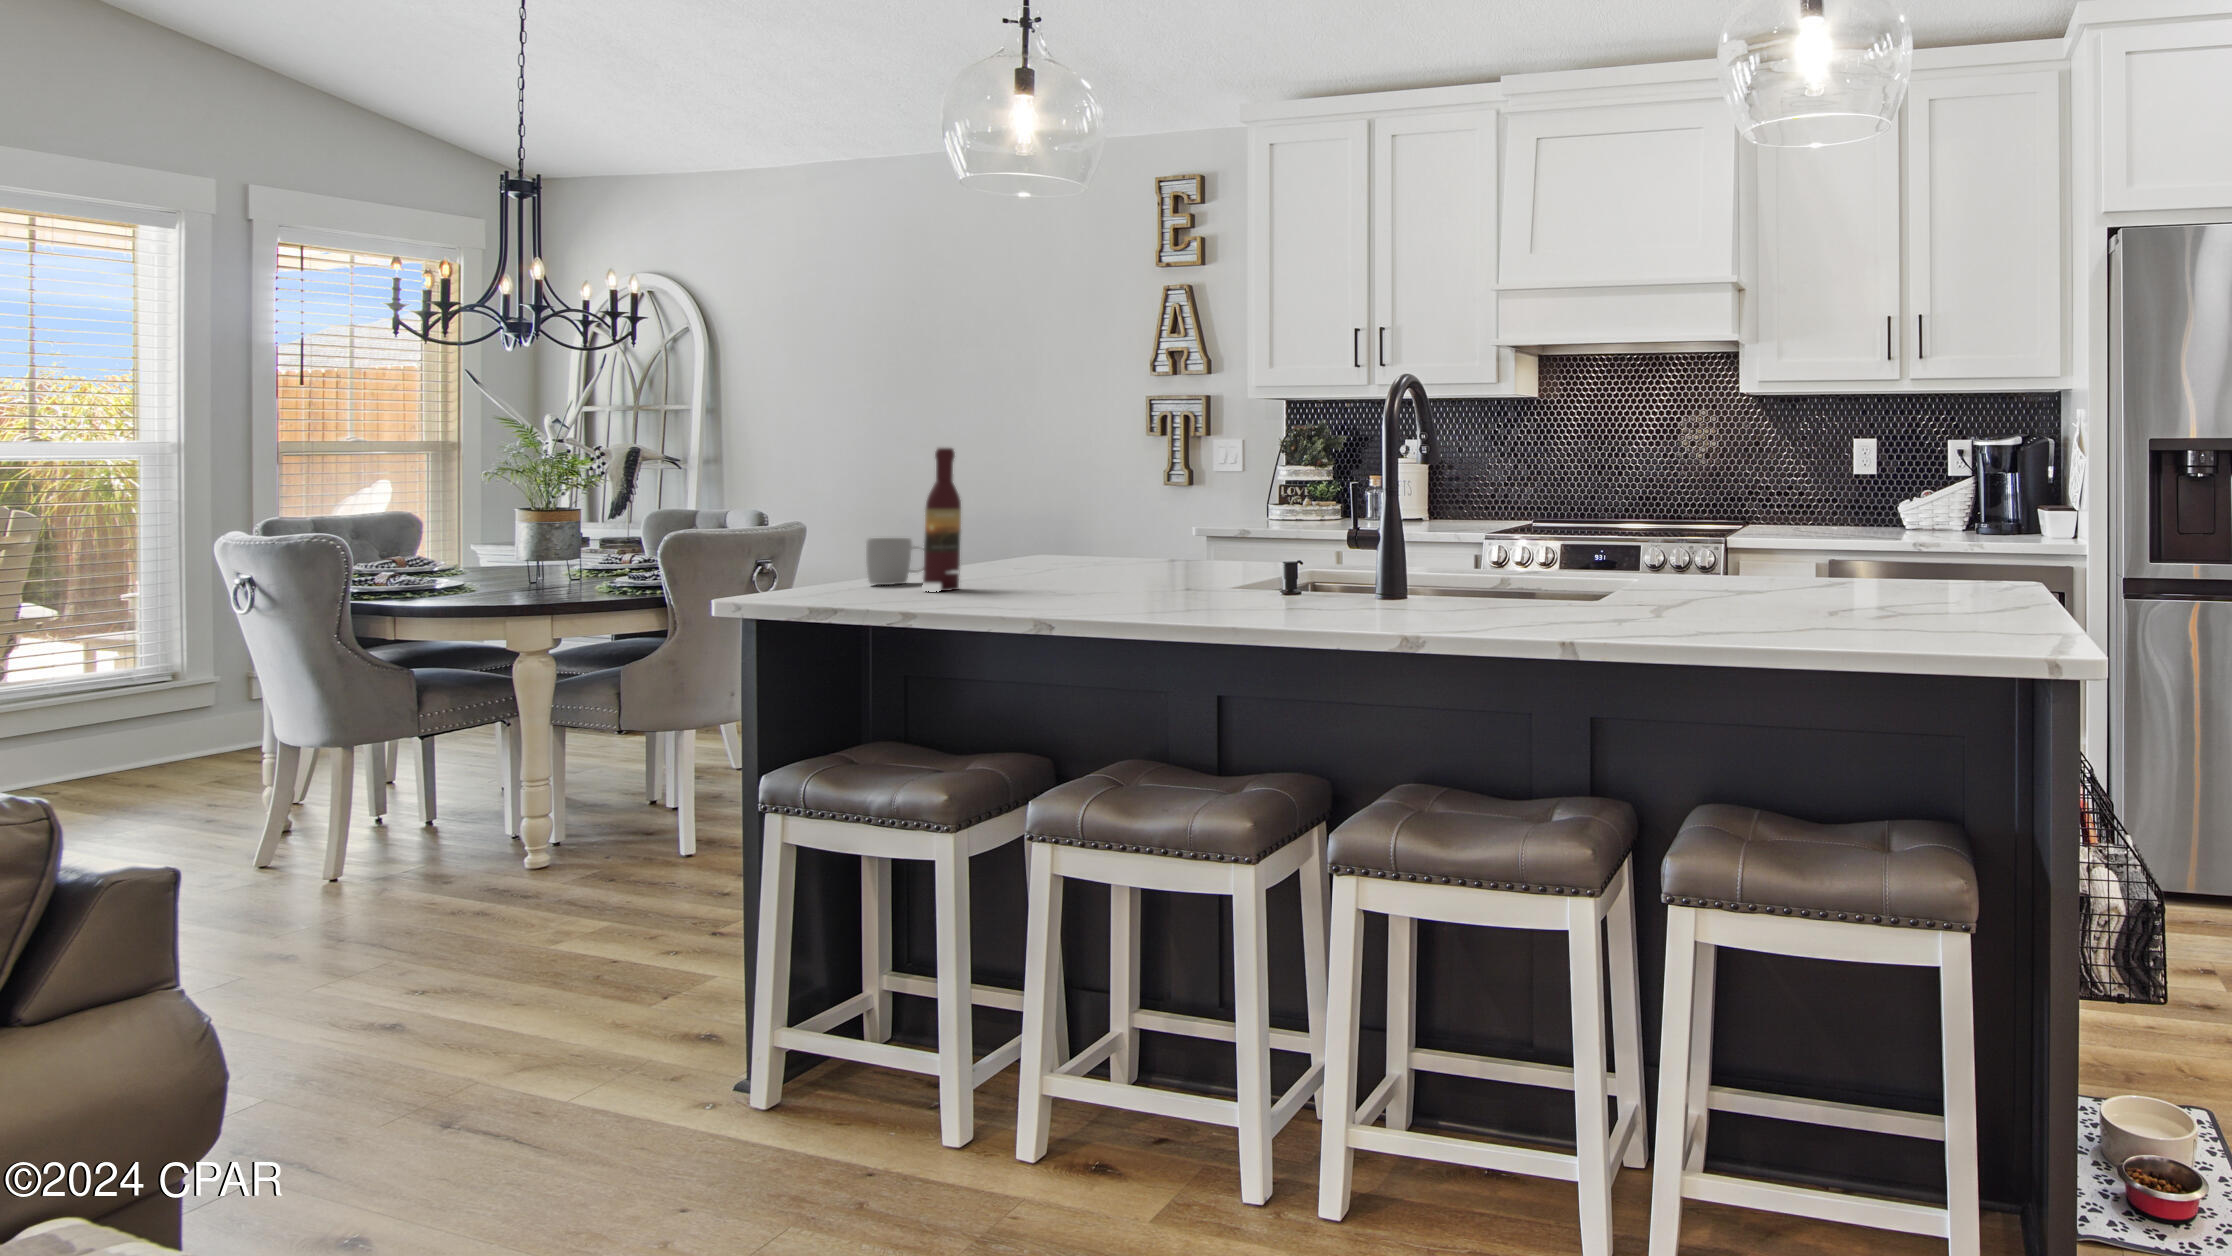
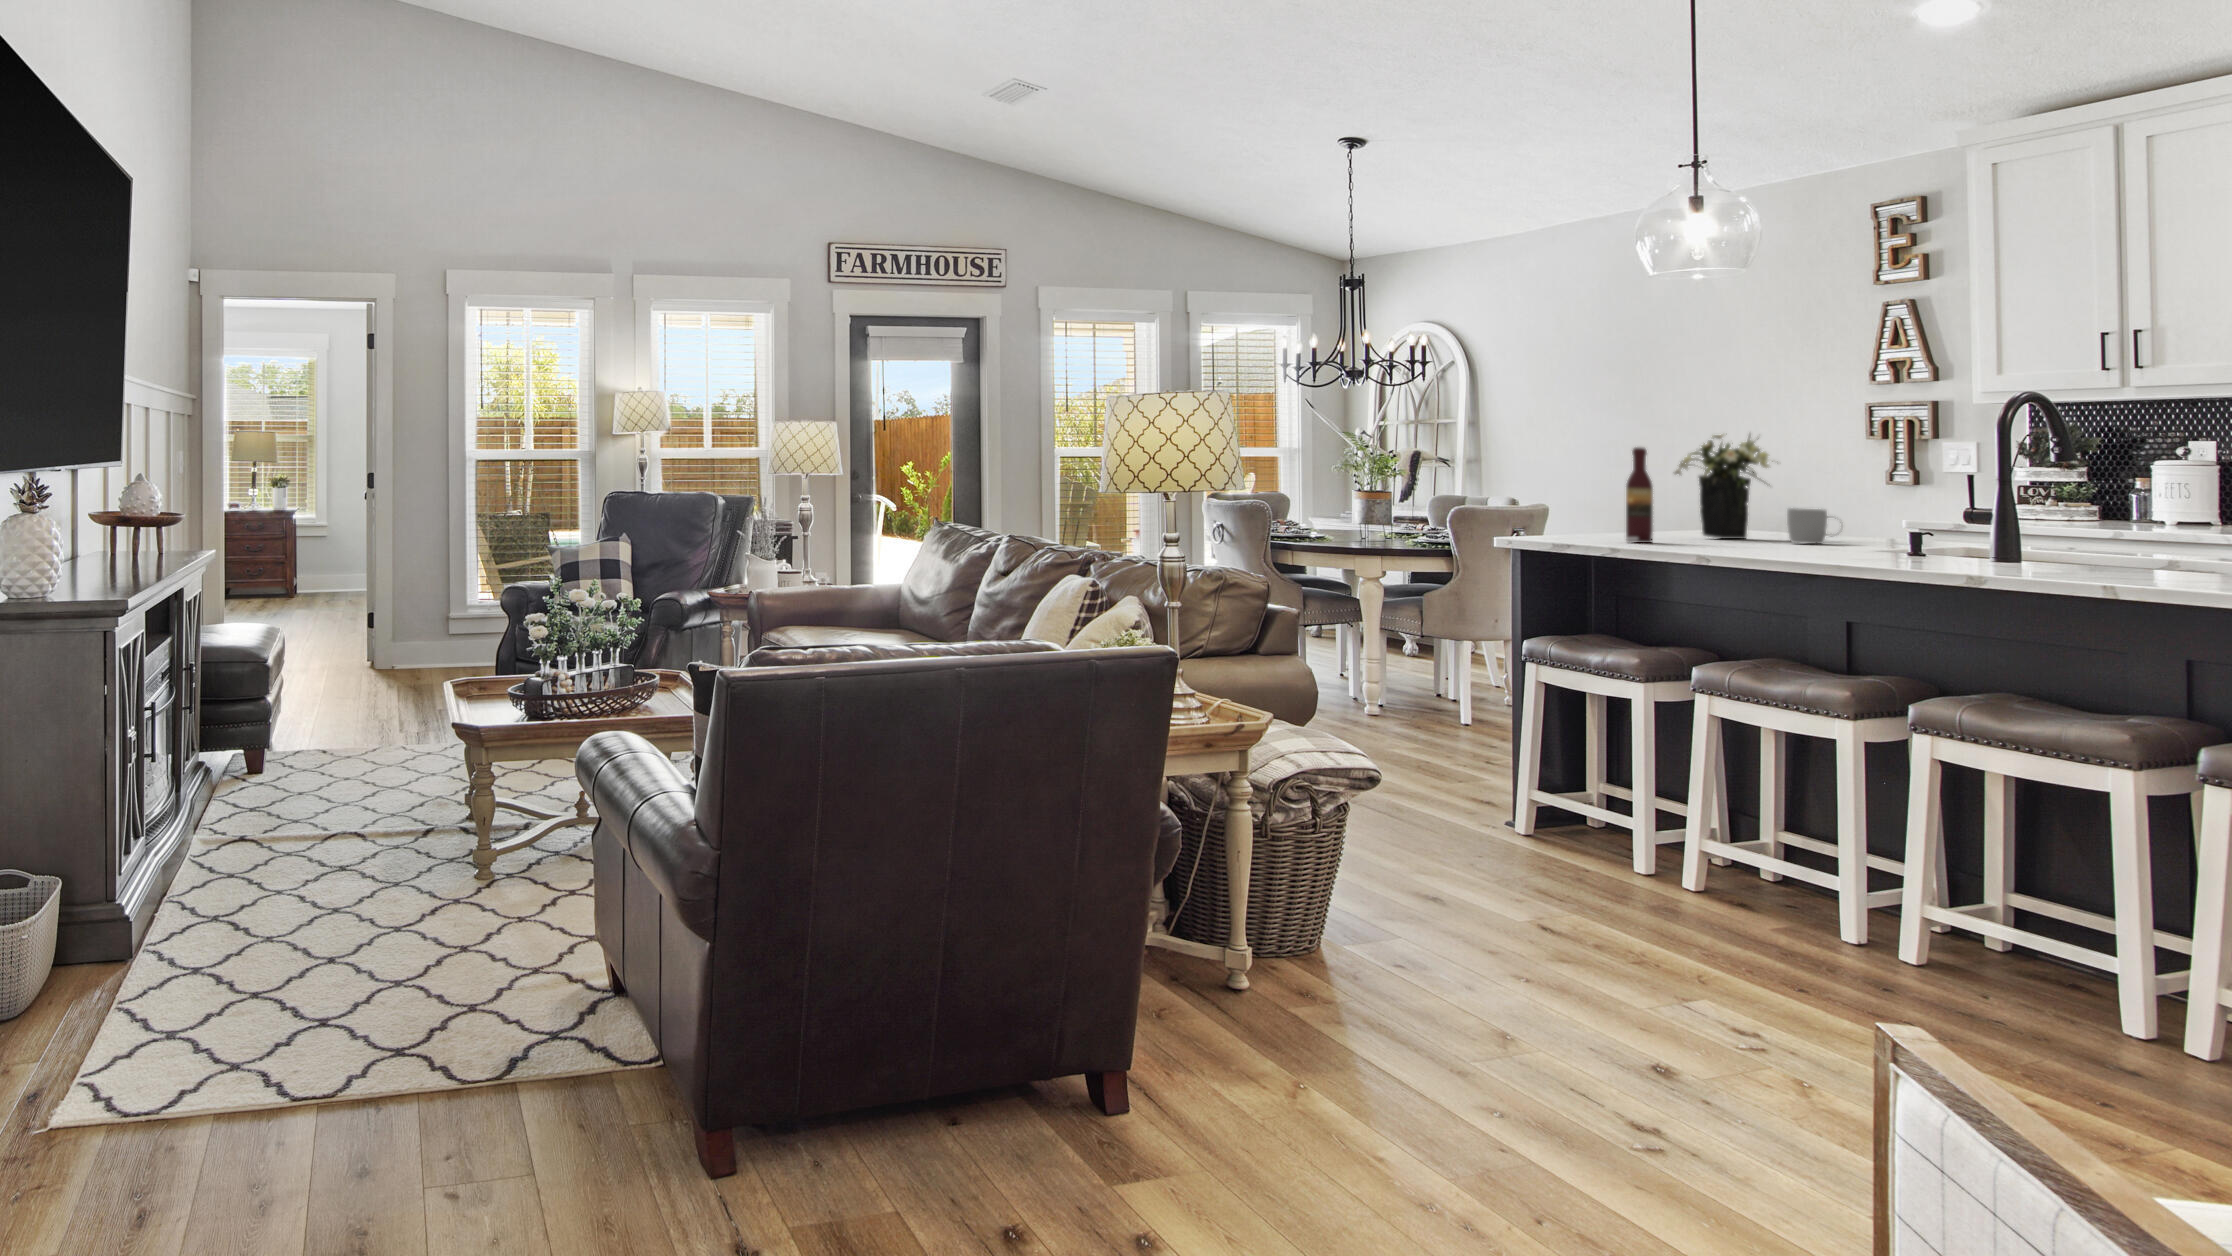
flower arrangement: none [983,426,1110,572] -> present [1675,435,1773,539]
mug: present [866,538,924,585] -> present [1787,508,1832,544]

